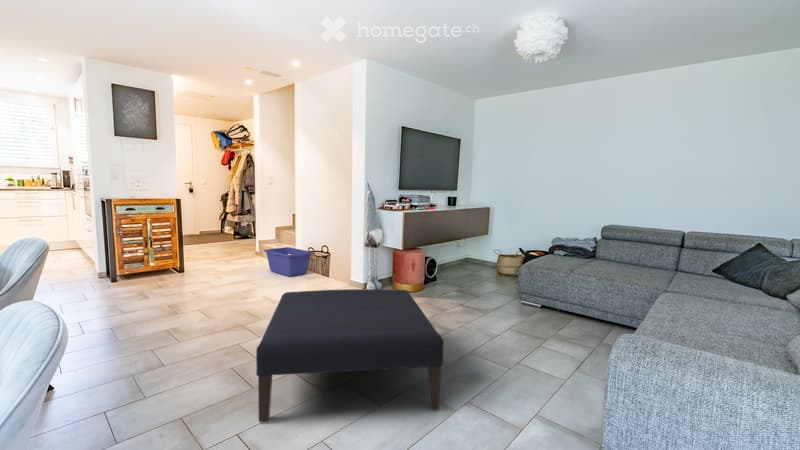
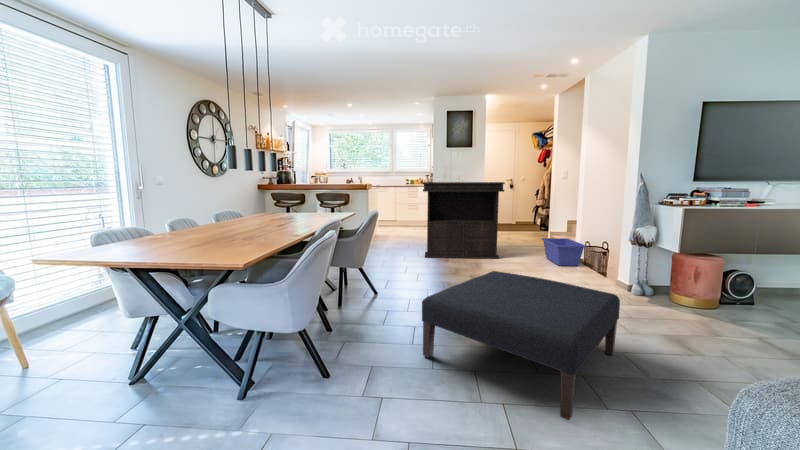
console table: none [91,184,223,298] -> present [423,182,505,259]

